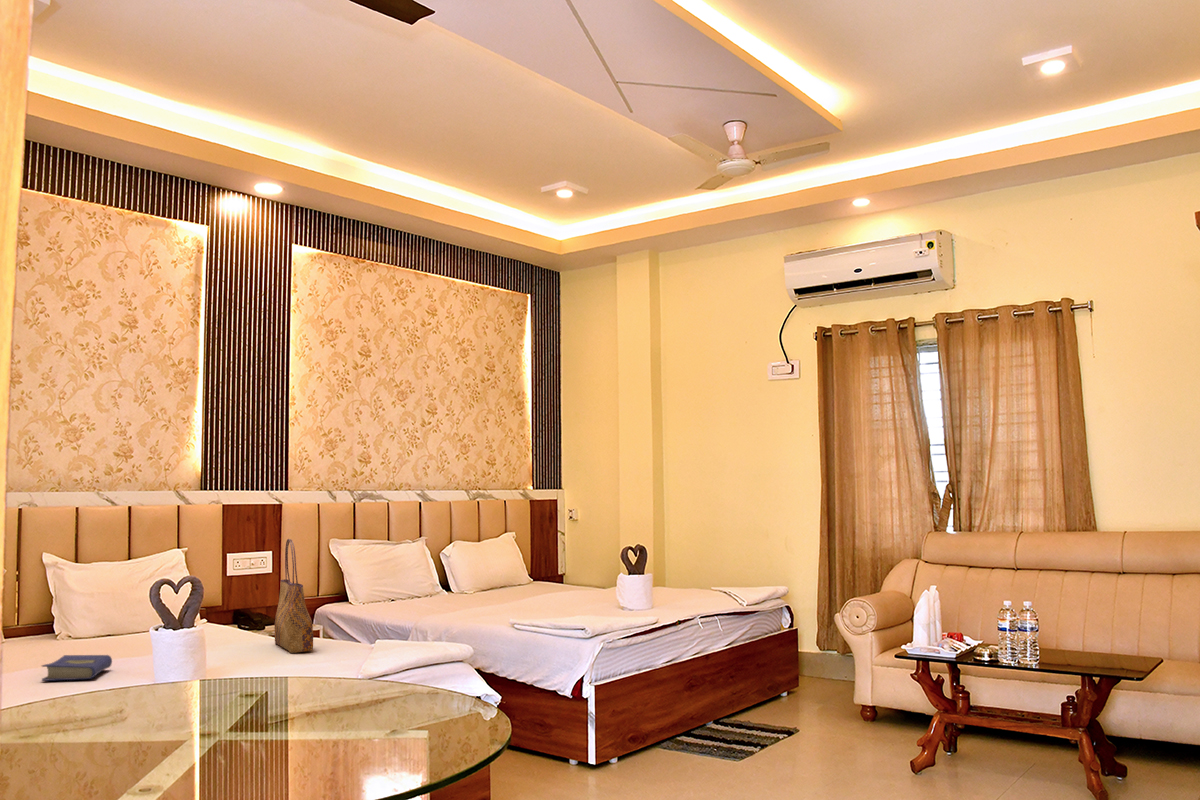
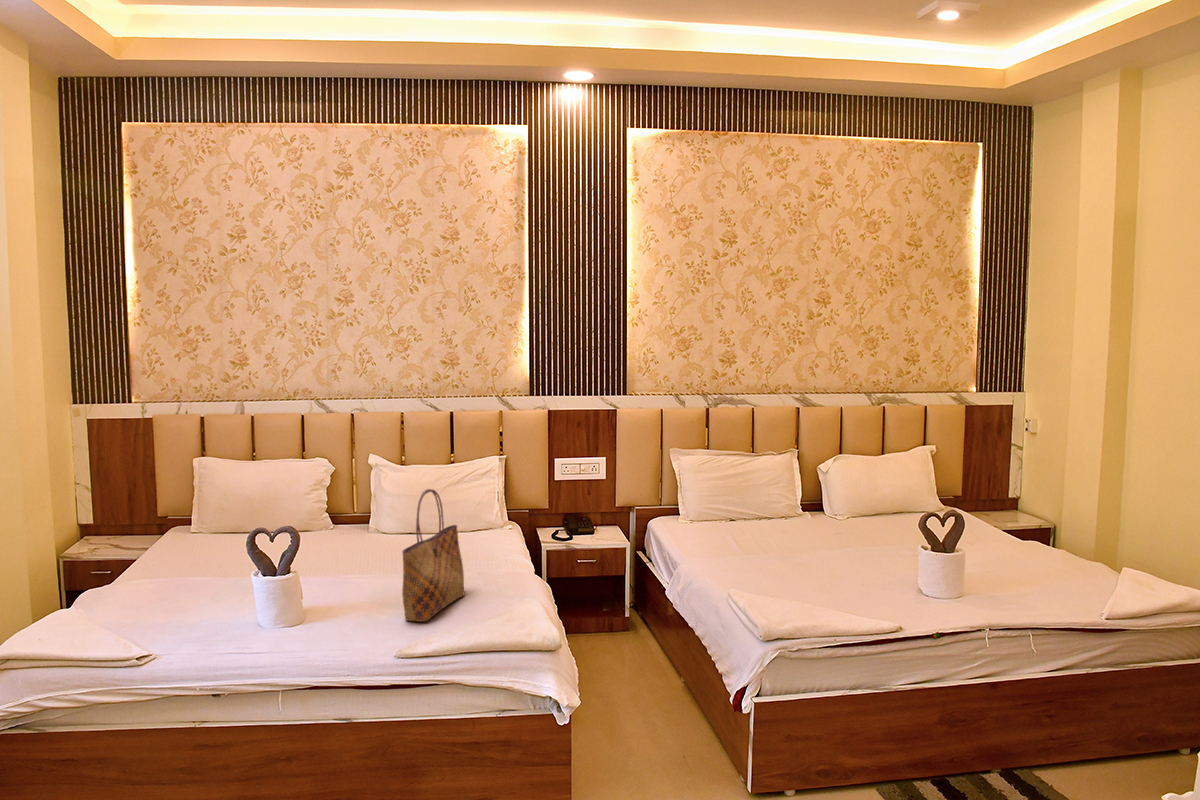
hardcover book: present [42,655,112,681] -> none [132,590,224,632]

